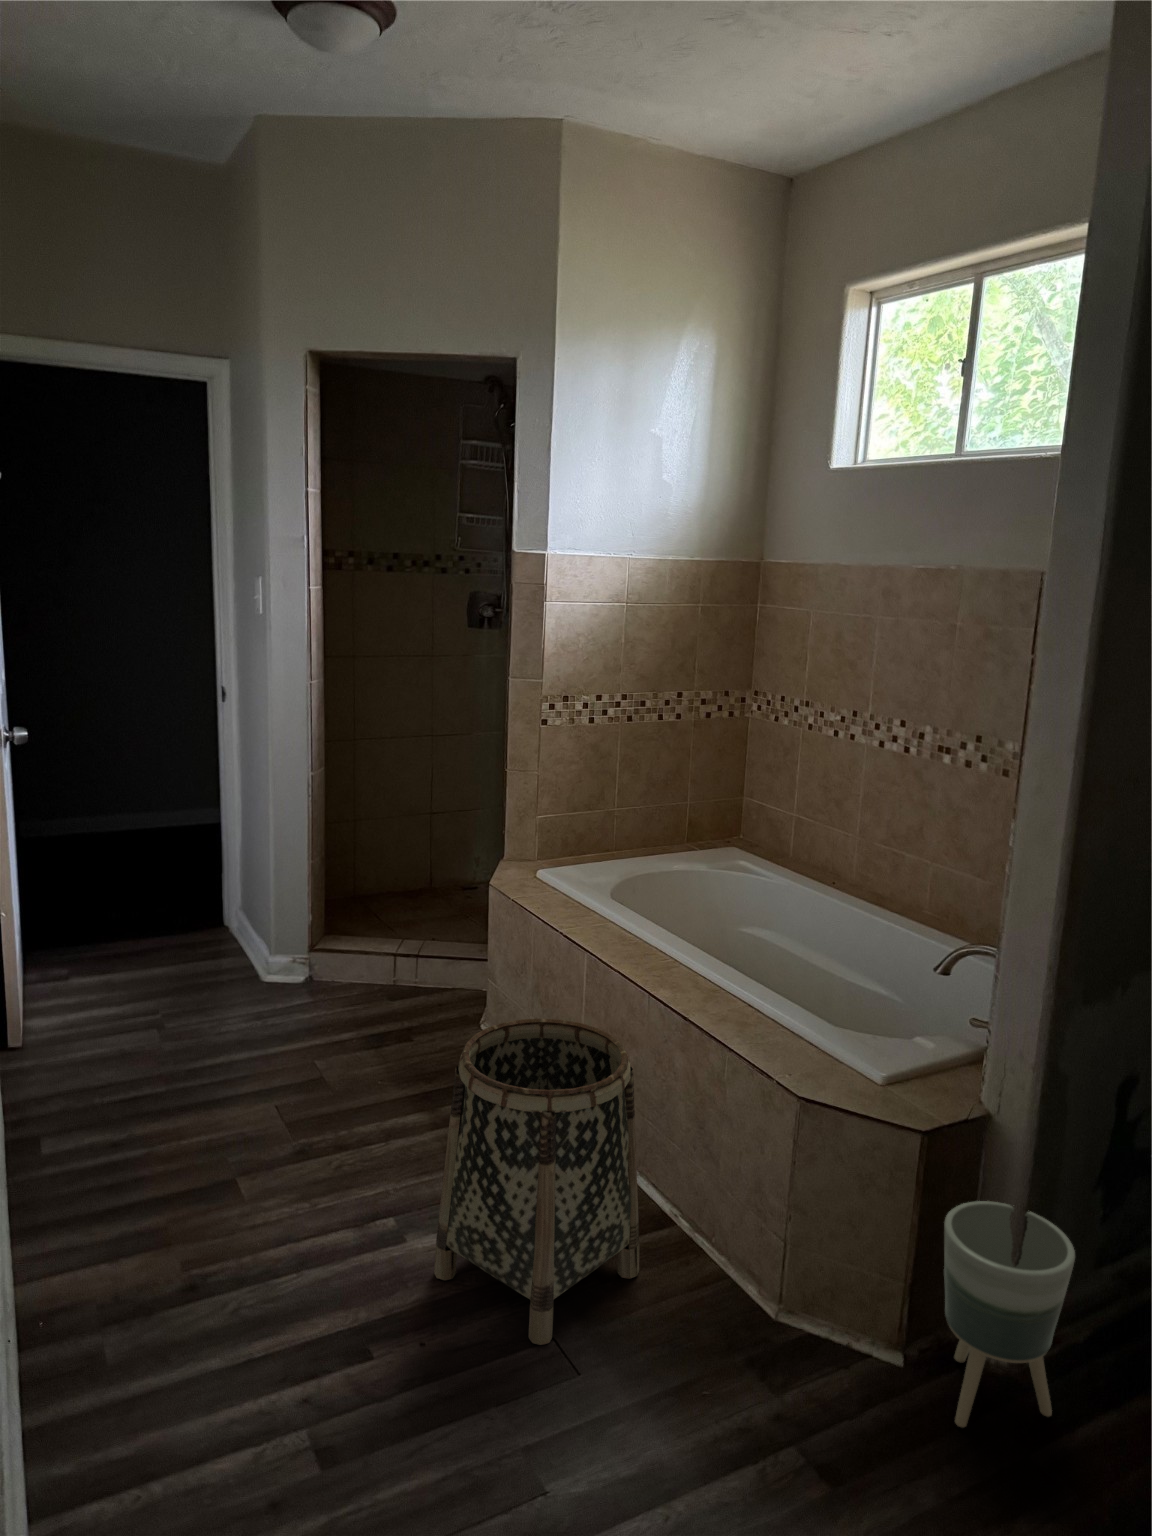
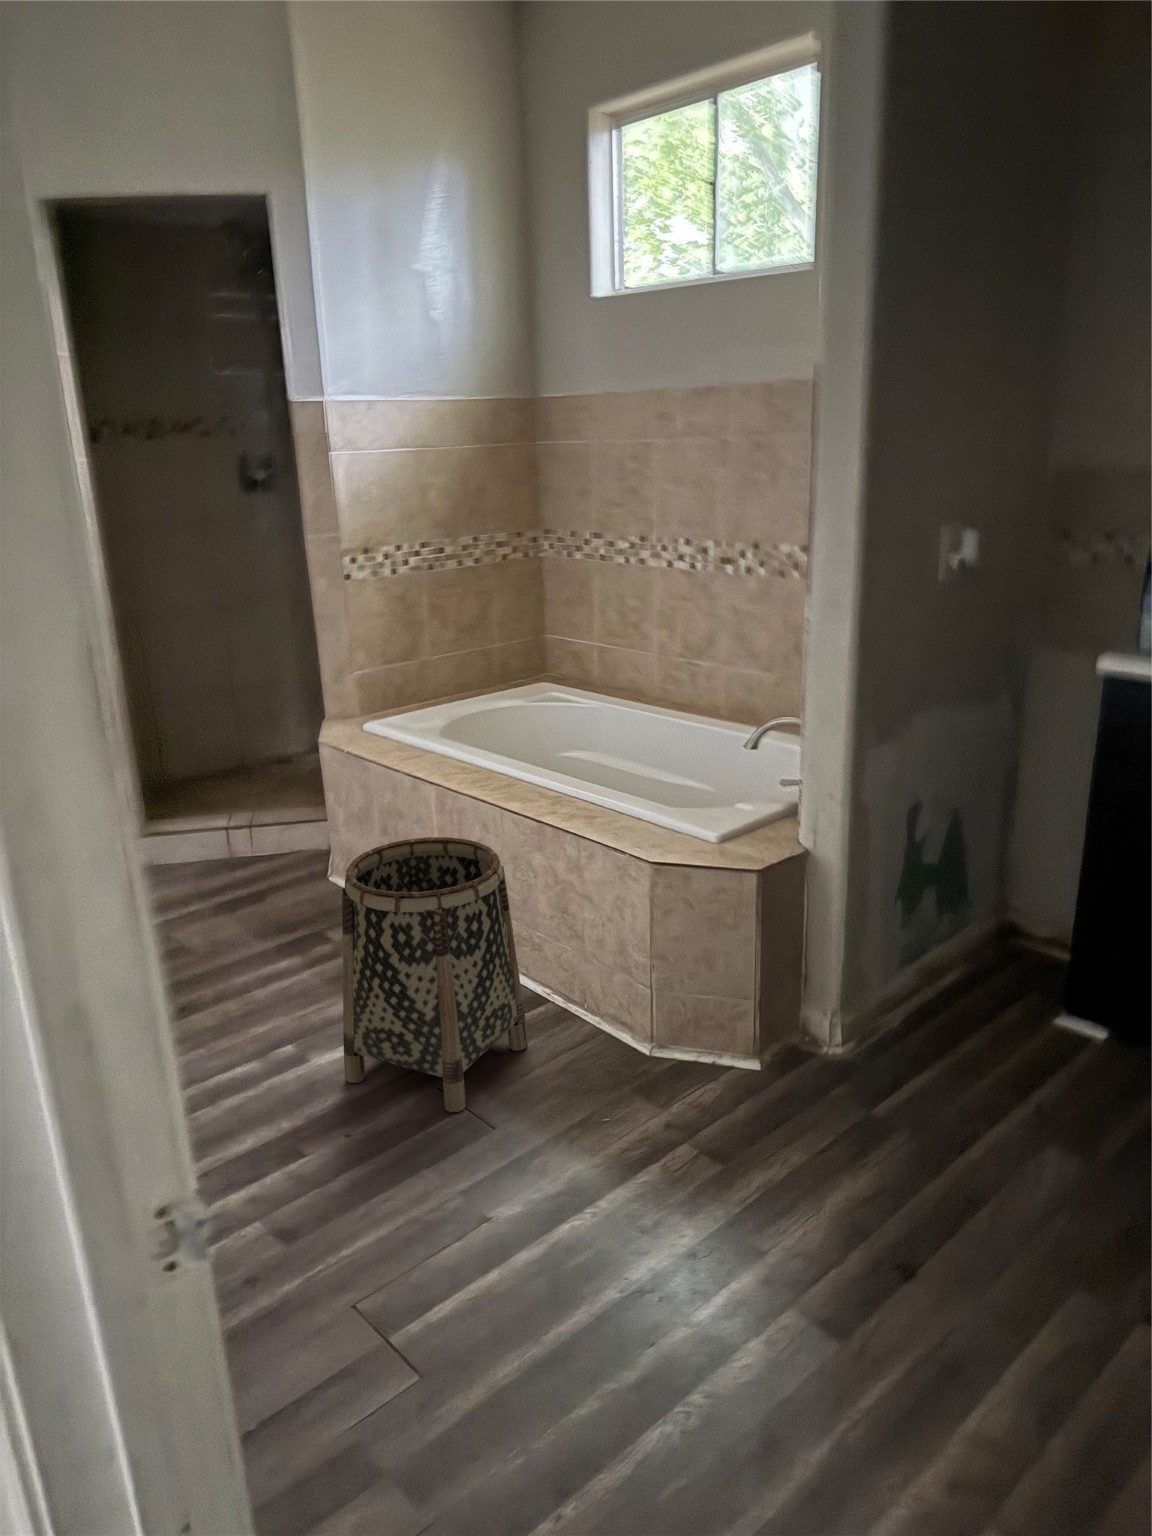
planter: present [944,1201,1075,1427] -> none [782,921,885,1098]

